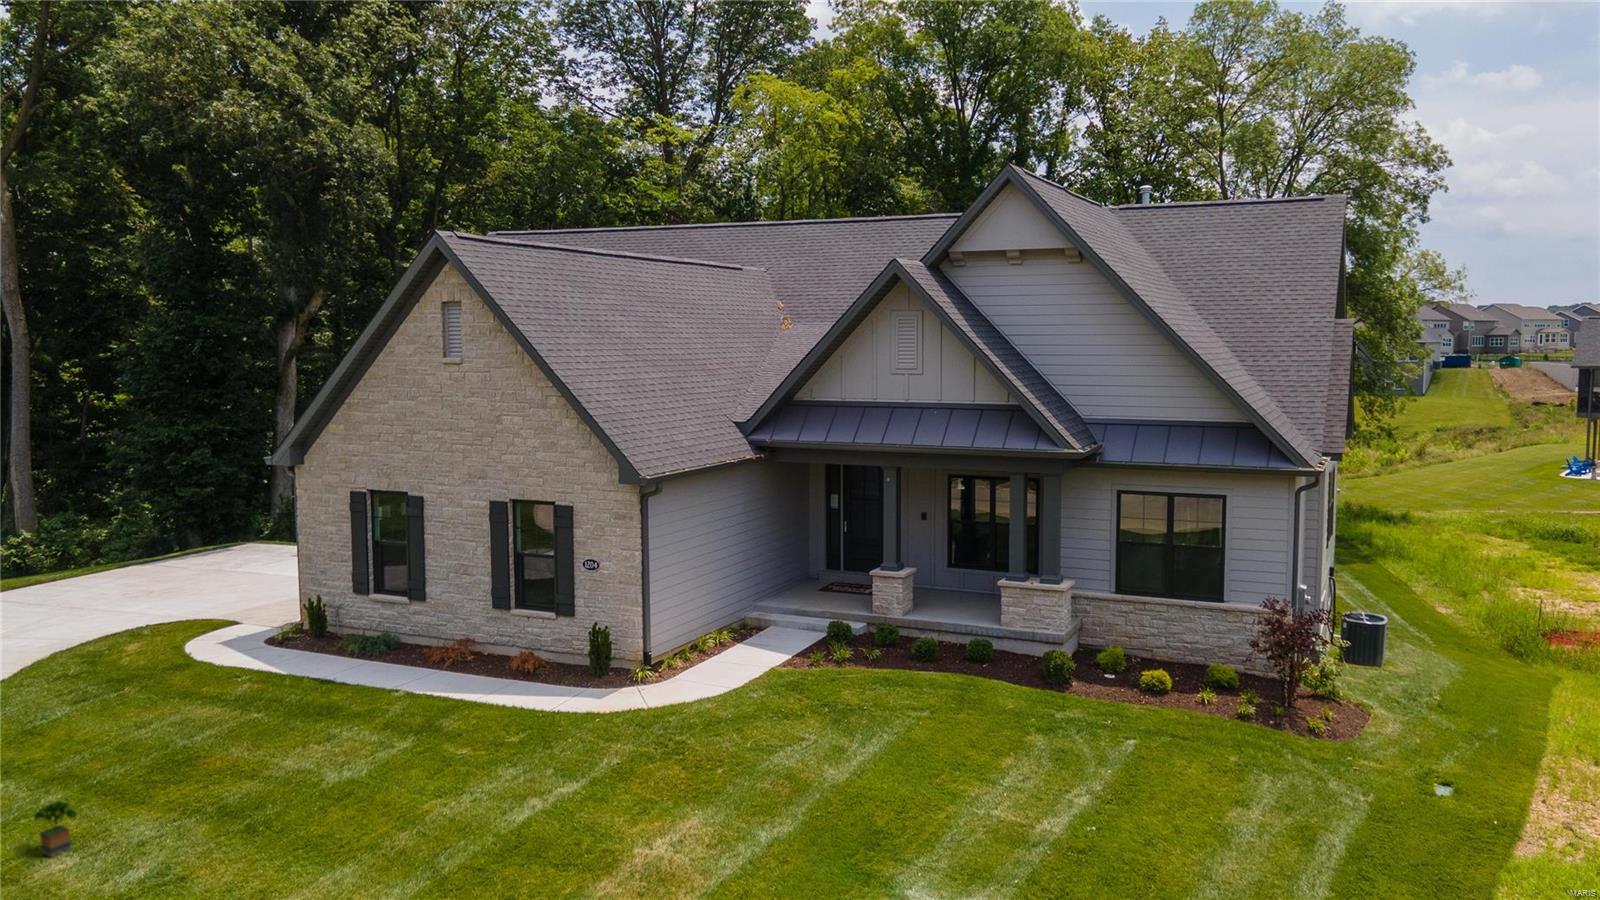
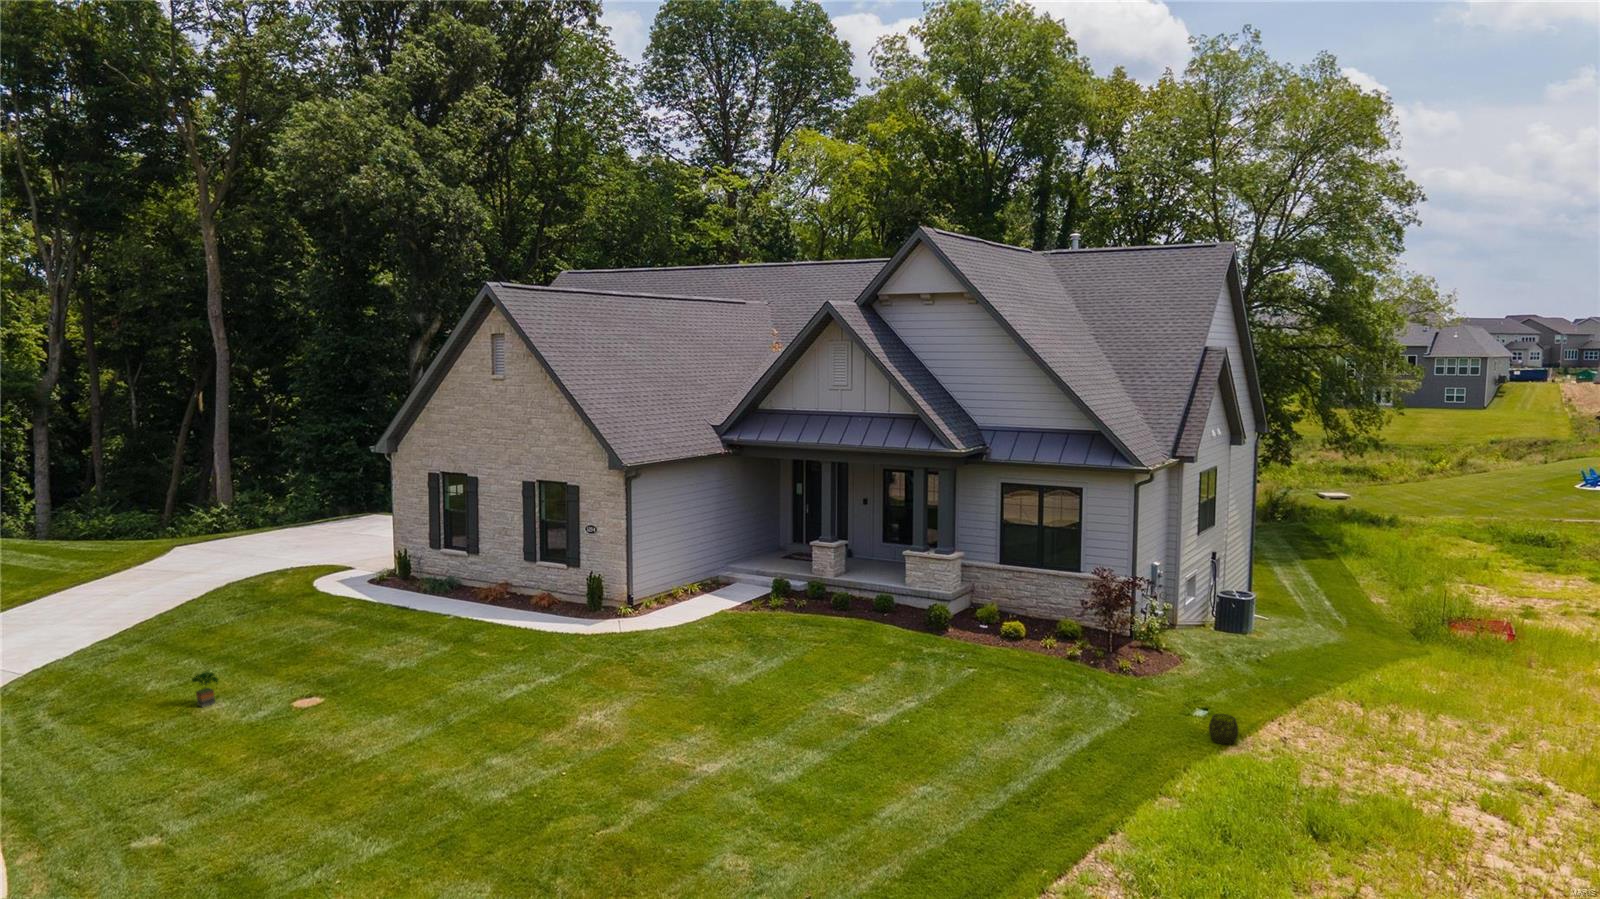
woven basket: none [1542,805,1588,849] -> present [1209,714,1239,744]

